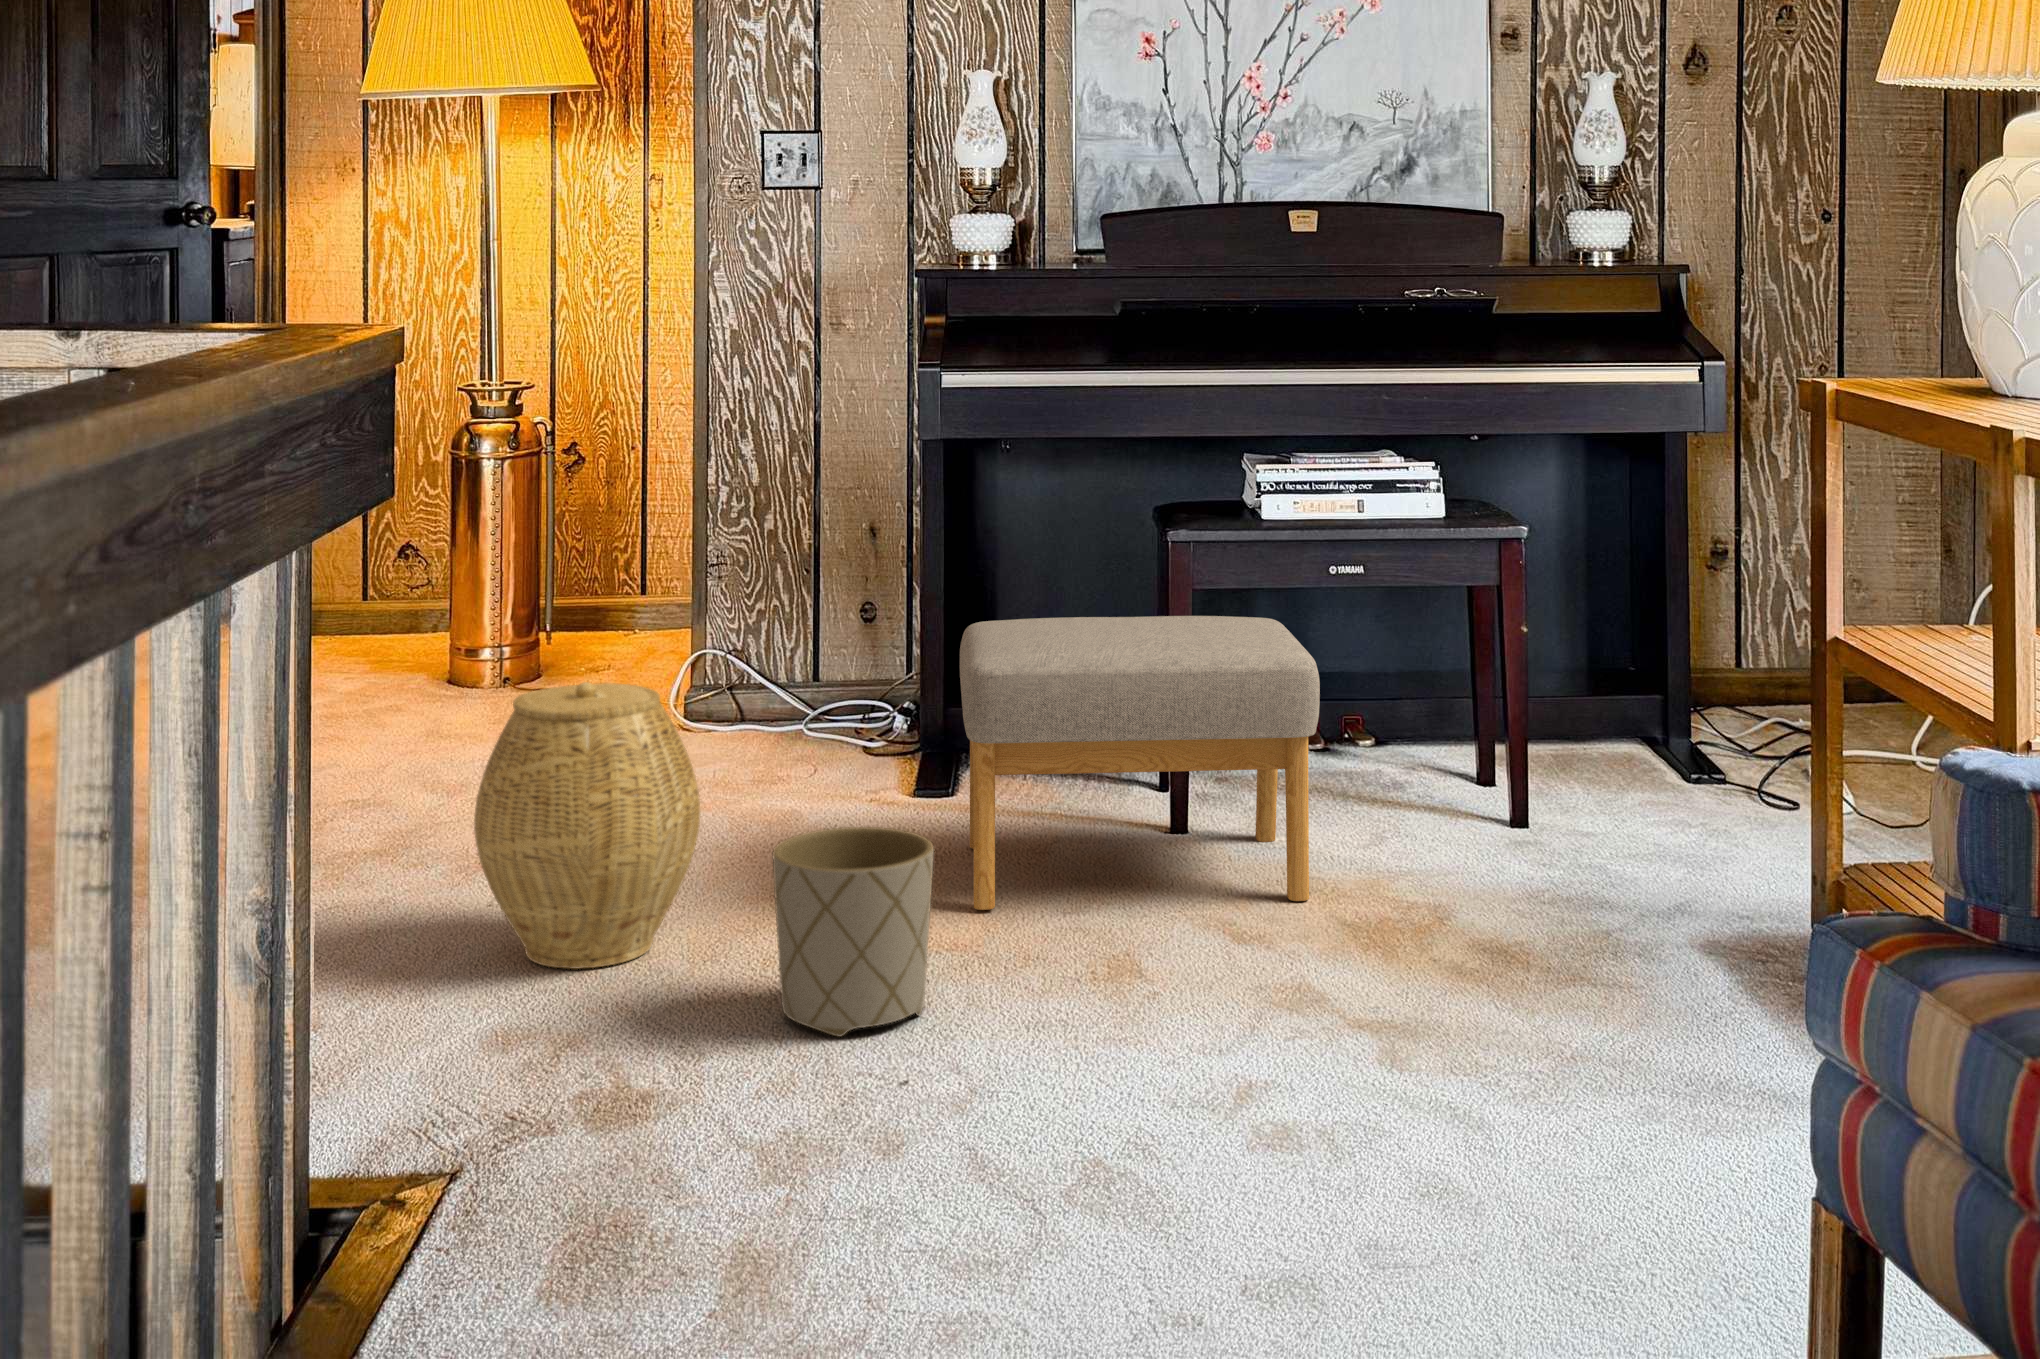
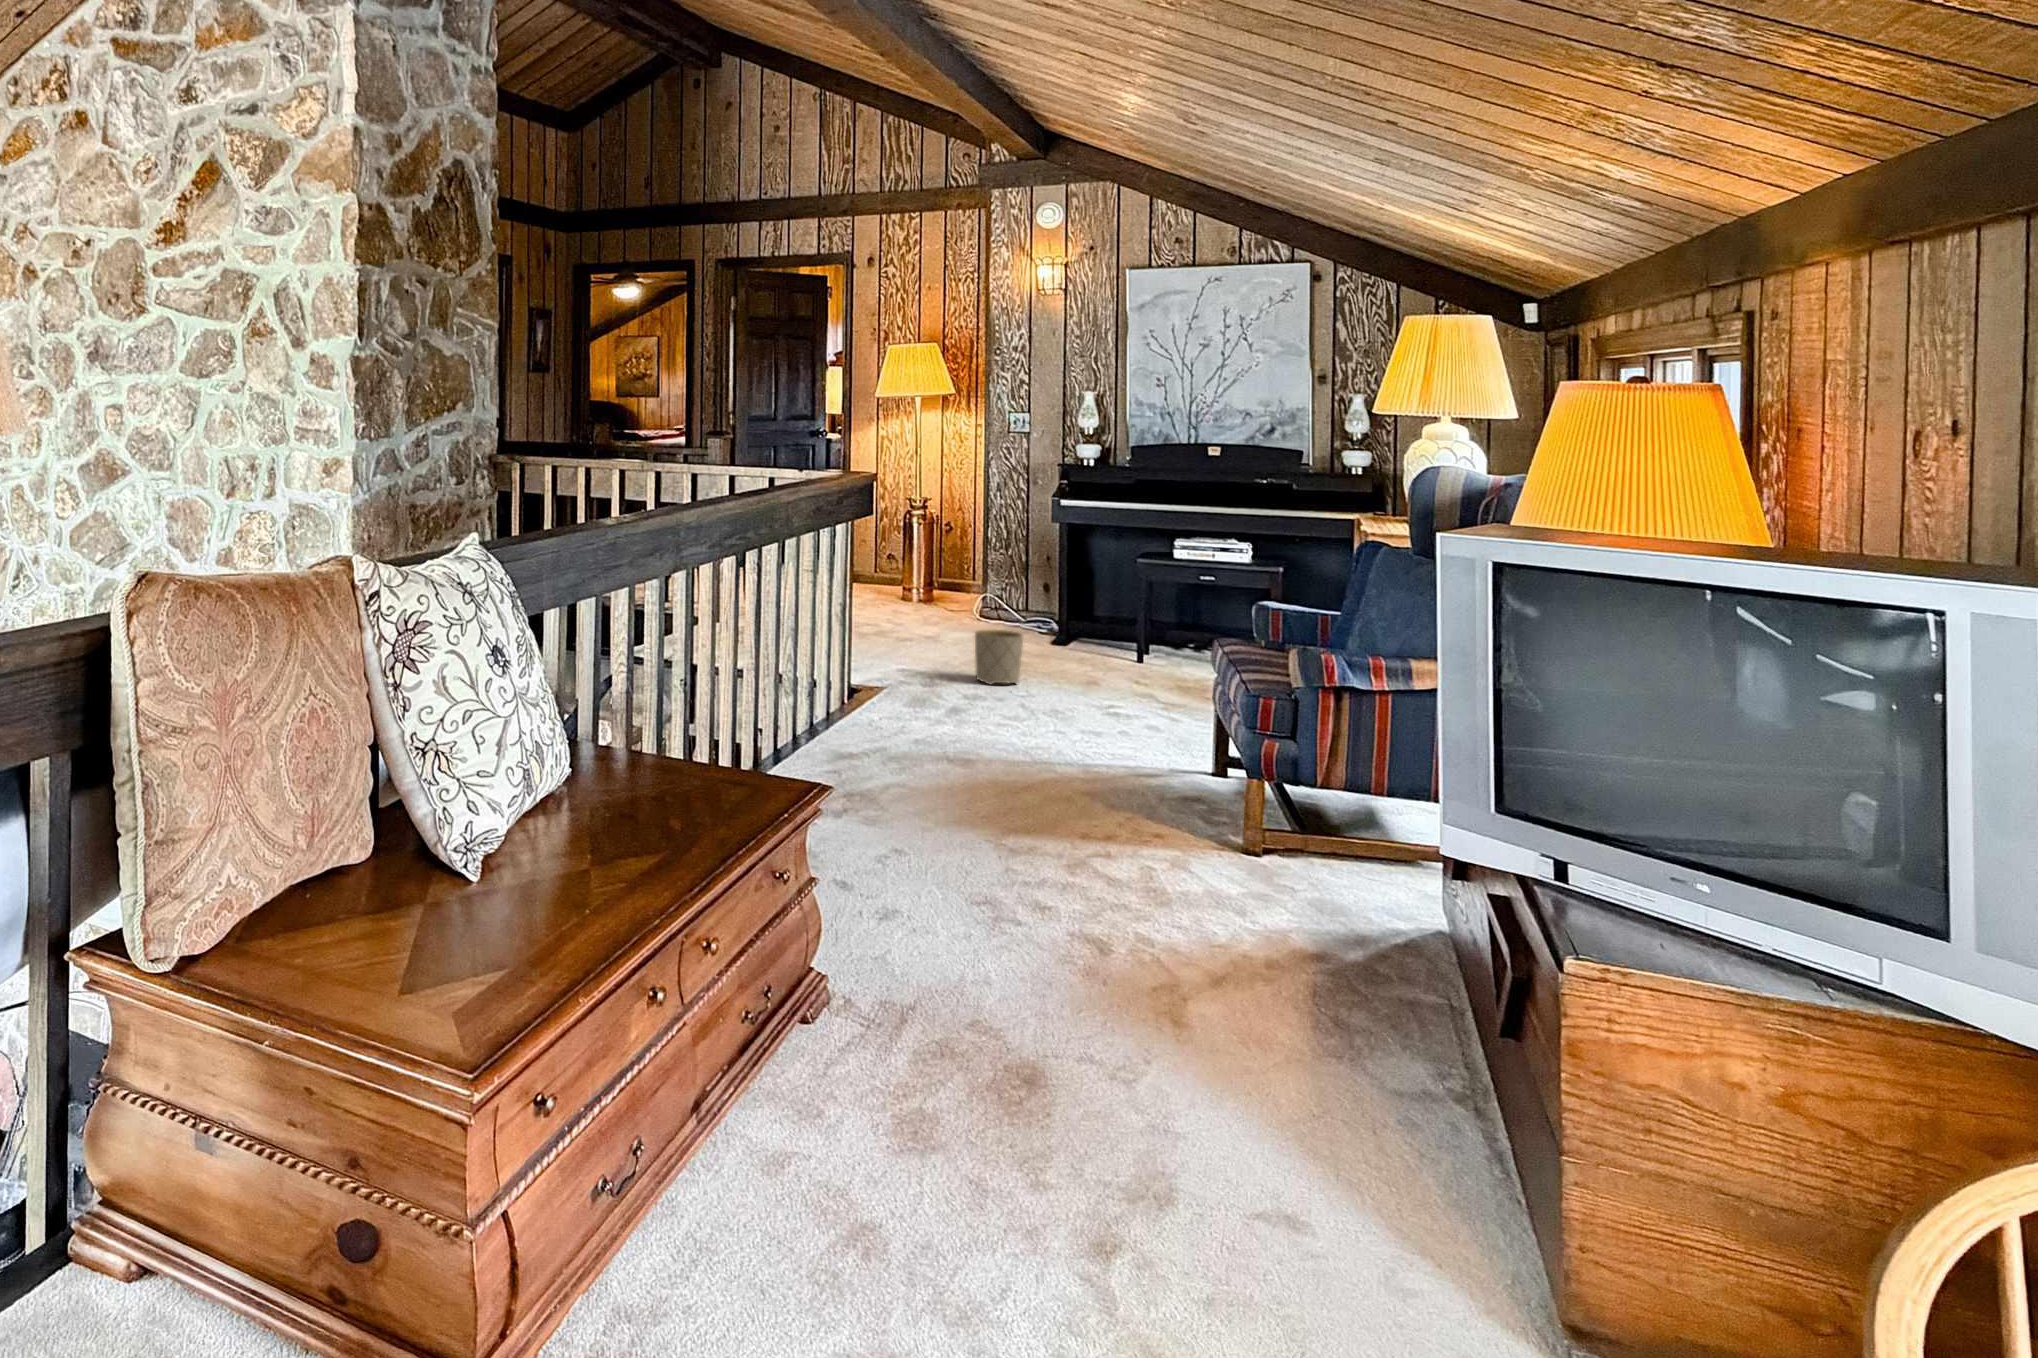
footstool: present [960,616,1320,910] -> none [1047,583,1175,681]
woven basket: present [474,682,700,969] -> none [894,583,960,666]

